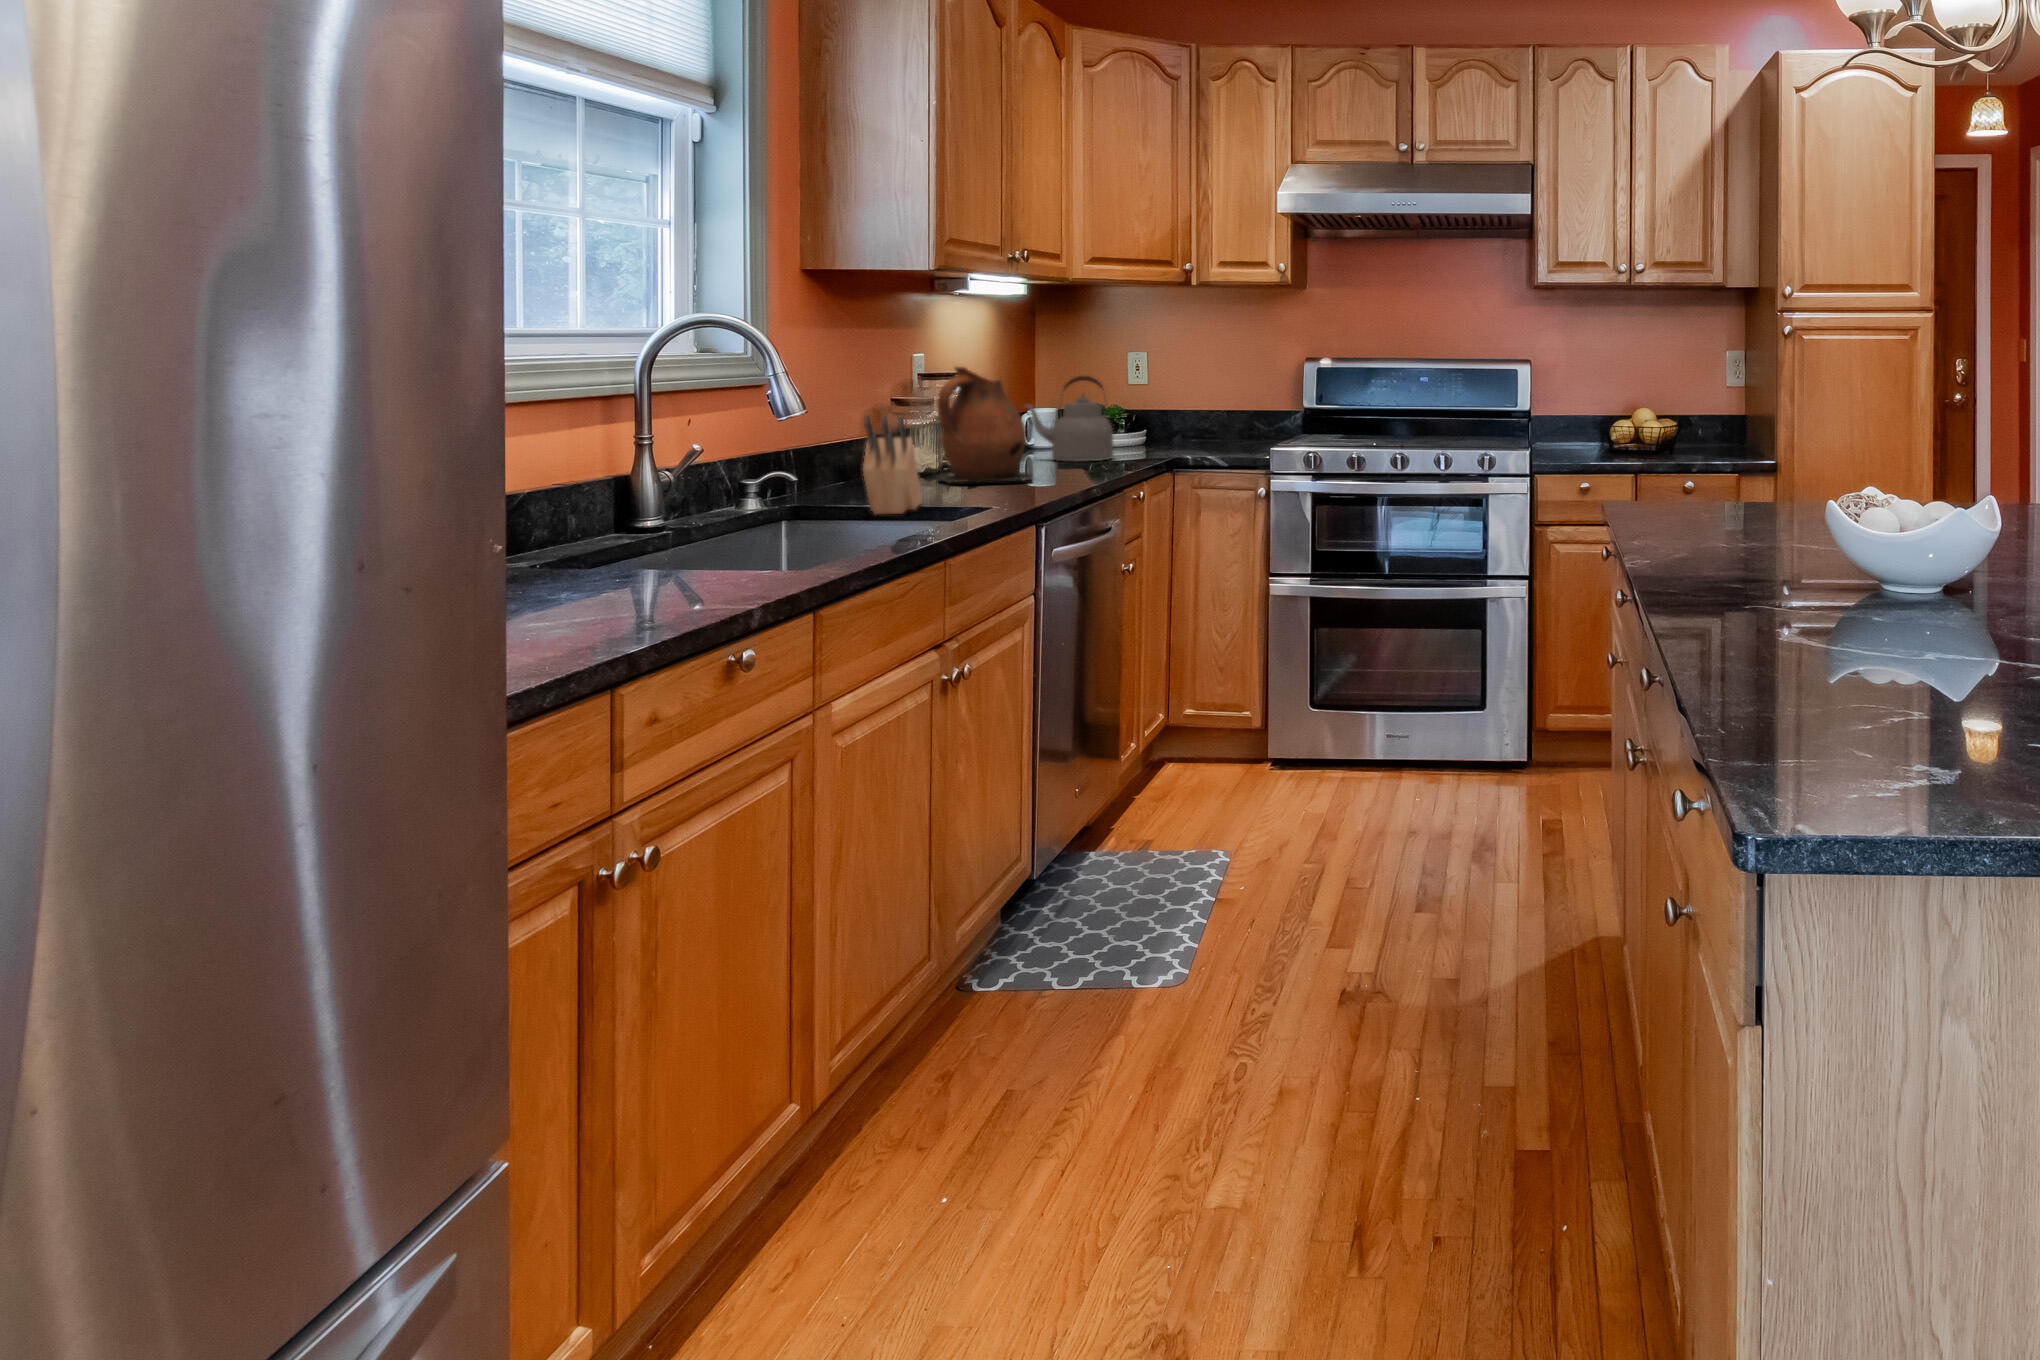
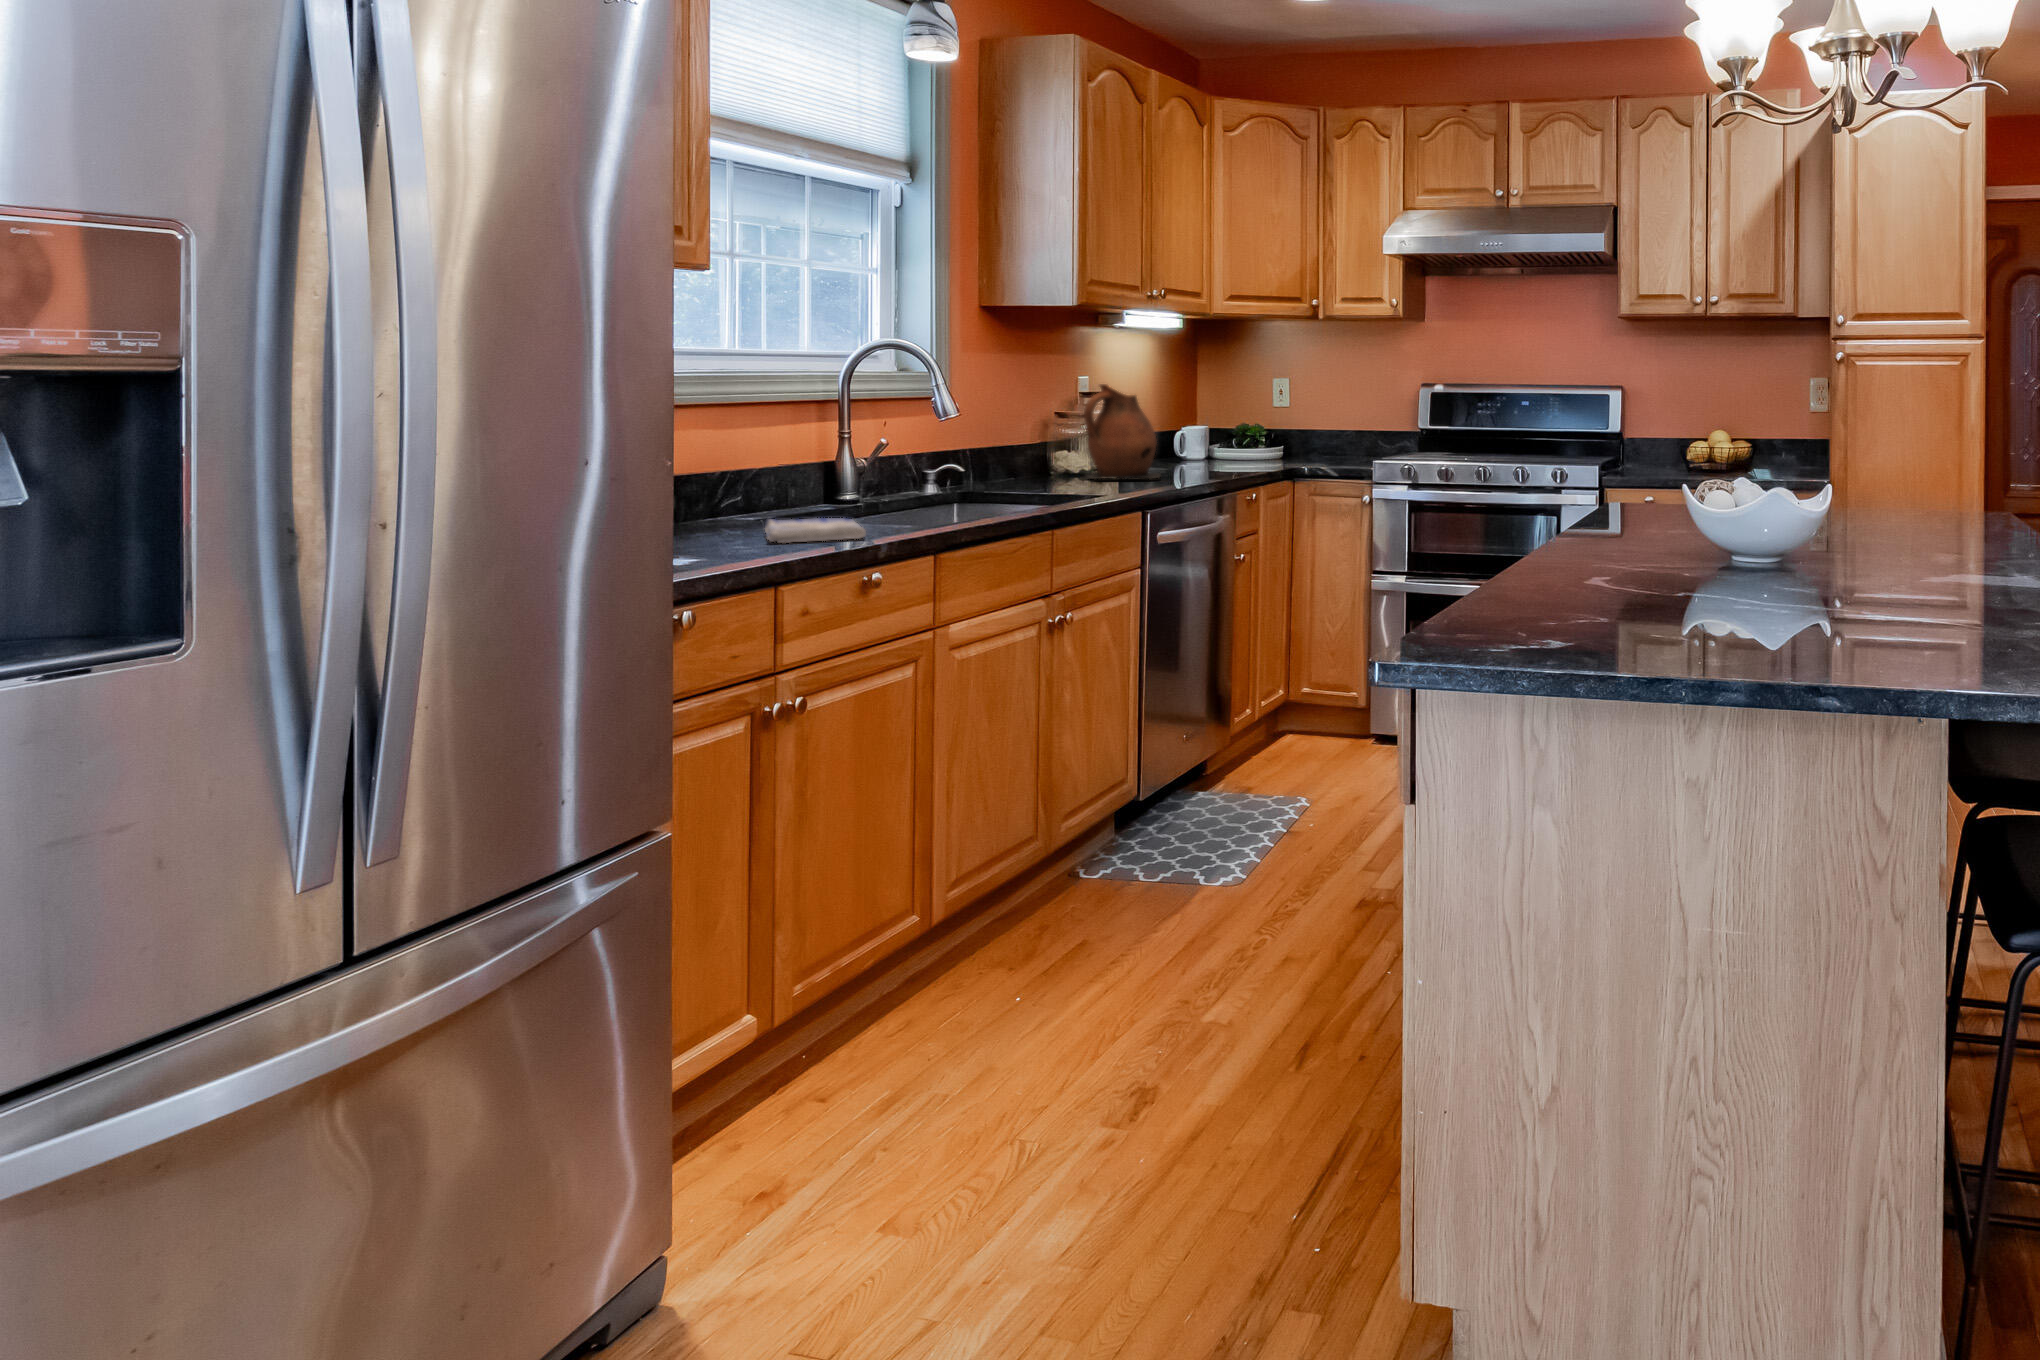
kettle: present [1025,376,1113,462] -> none [1169,395,1244,468]
knife block: present [863,415,922,514] -> none [1006,418,1058,497]
dish towel: none [562,566,727,613] -> present [765,518,866,543]

